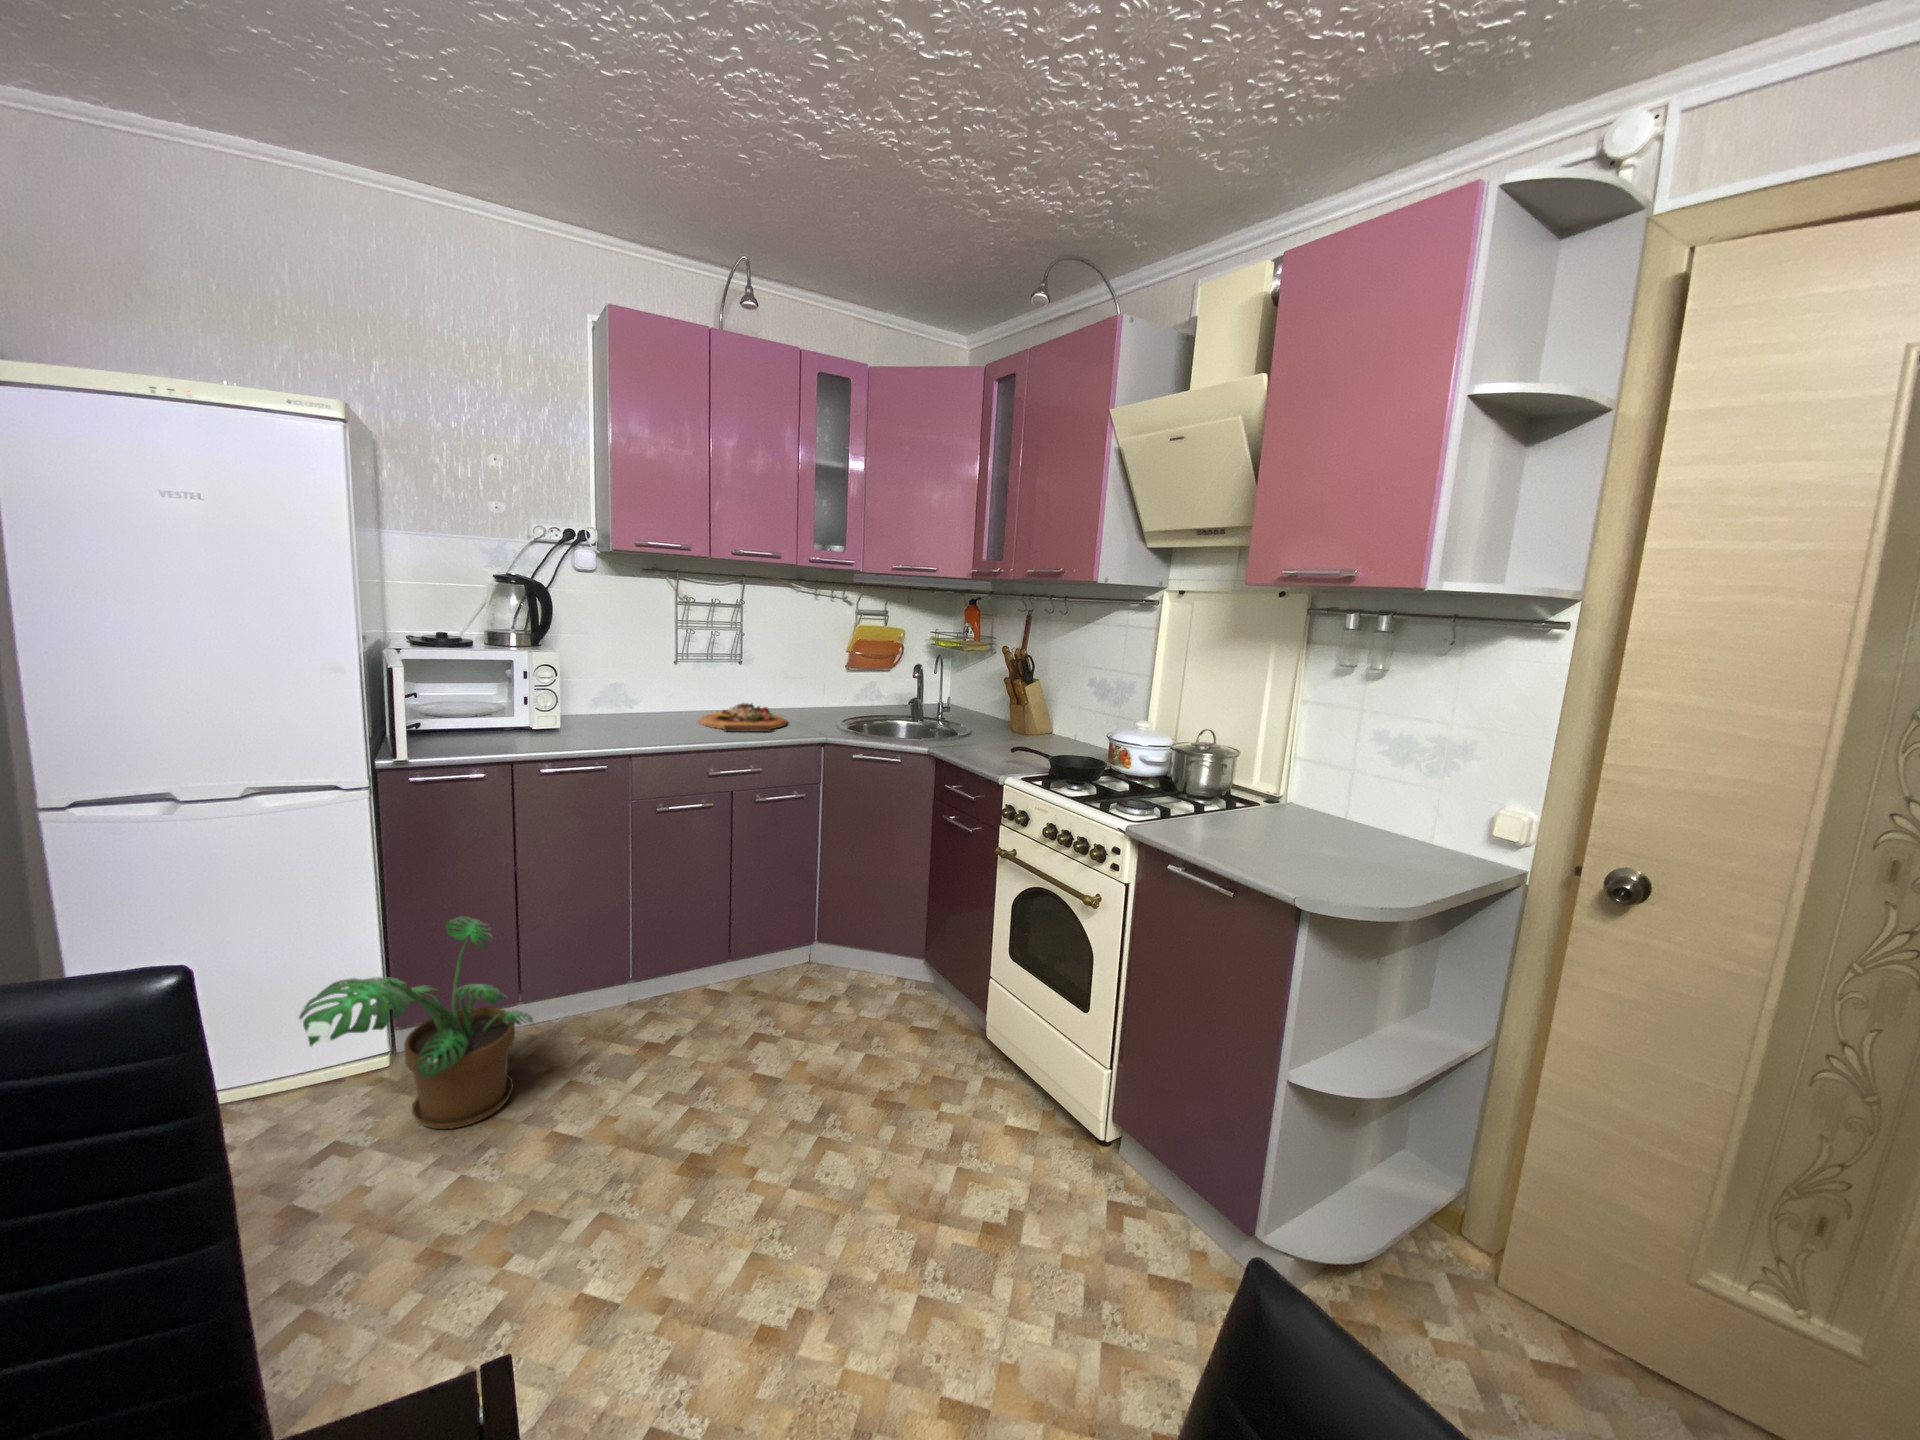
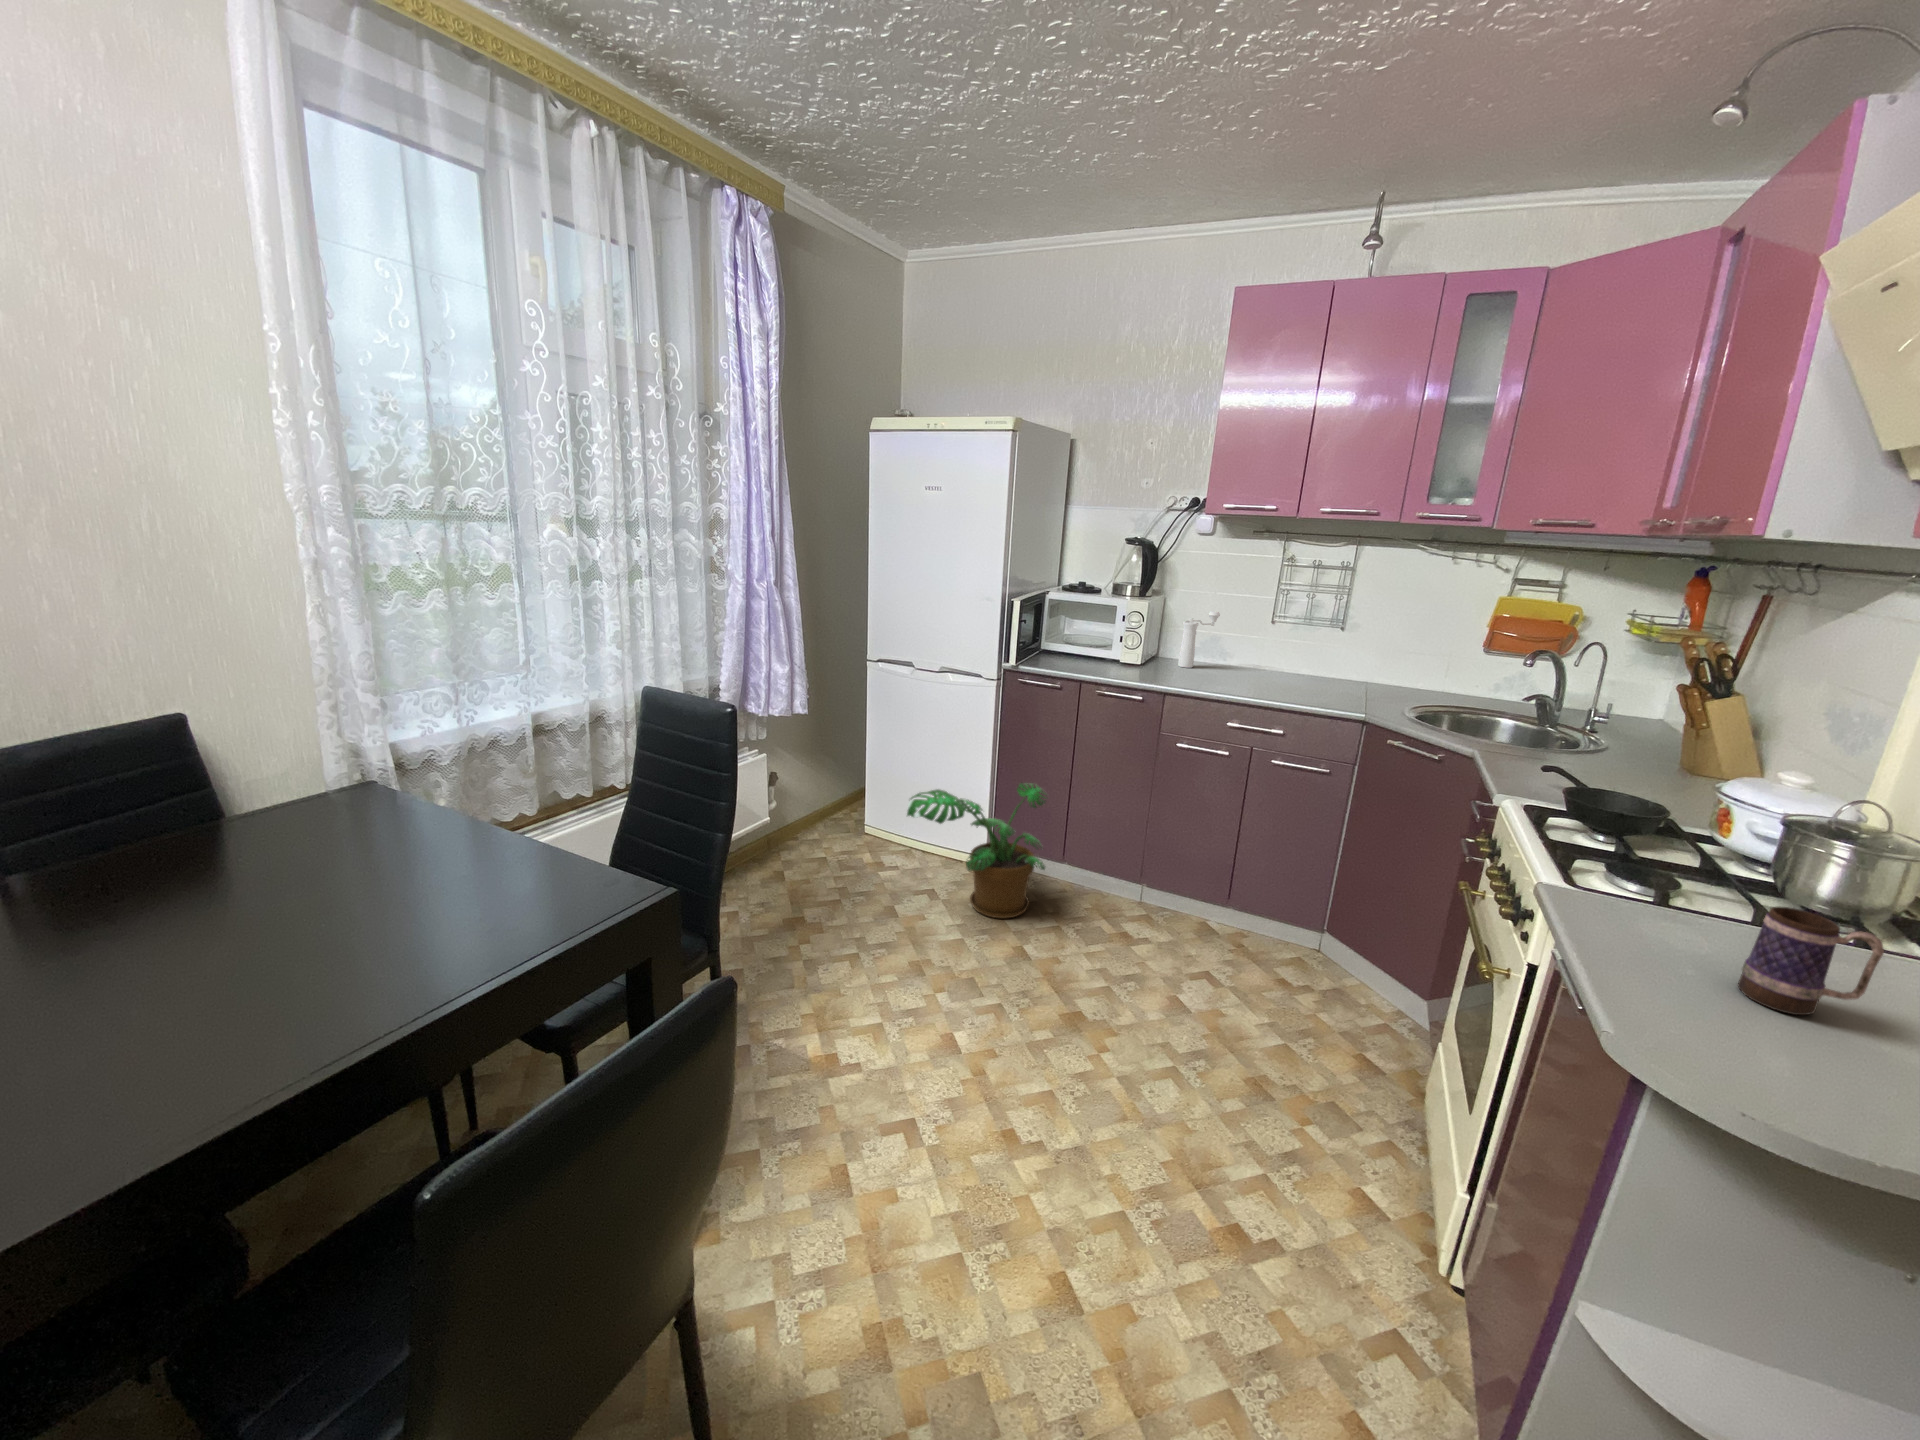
pepper mill: none [594,655,627,723] -> present [1178,611,1220,668]
cutting board: present [699,703,787,732] -> none [1264,668,1358,699]
mug: none [1244,803,1294,861] -> present [1738,907,1884,1015]

